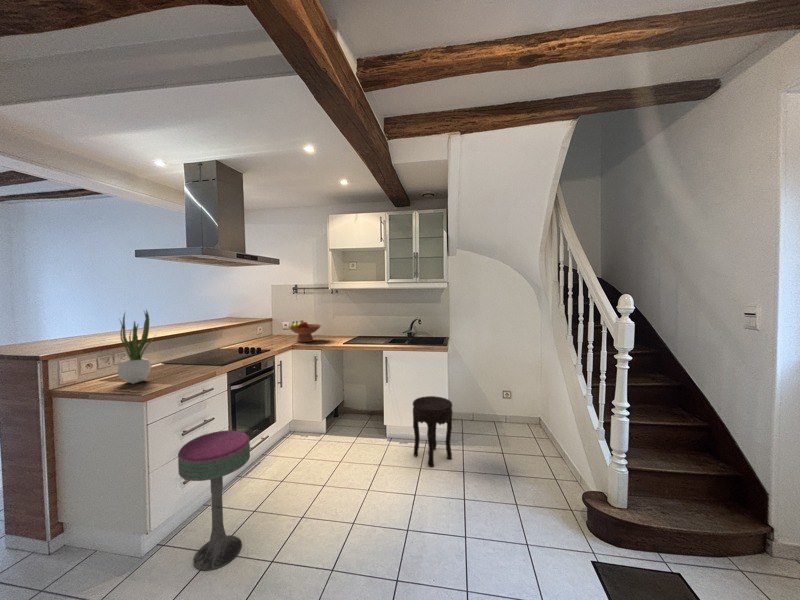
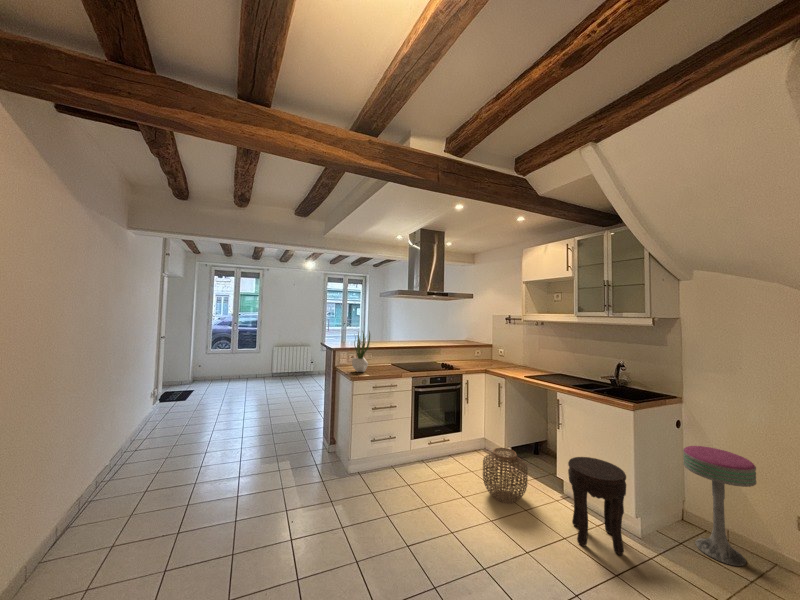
fruit bowl: present [288,320,321,342] -> none [485,349,516,369]
woven basket: none [333,417,376,471] -> present [483,448,528,503]
bar stool: present [178,430,250,570] -> present [683,446,756,566]

